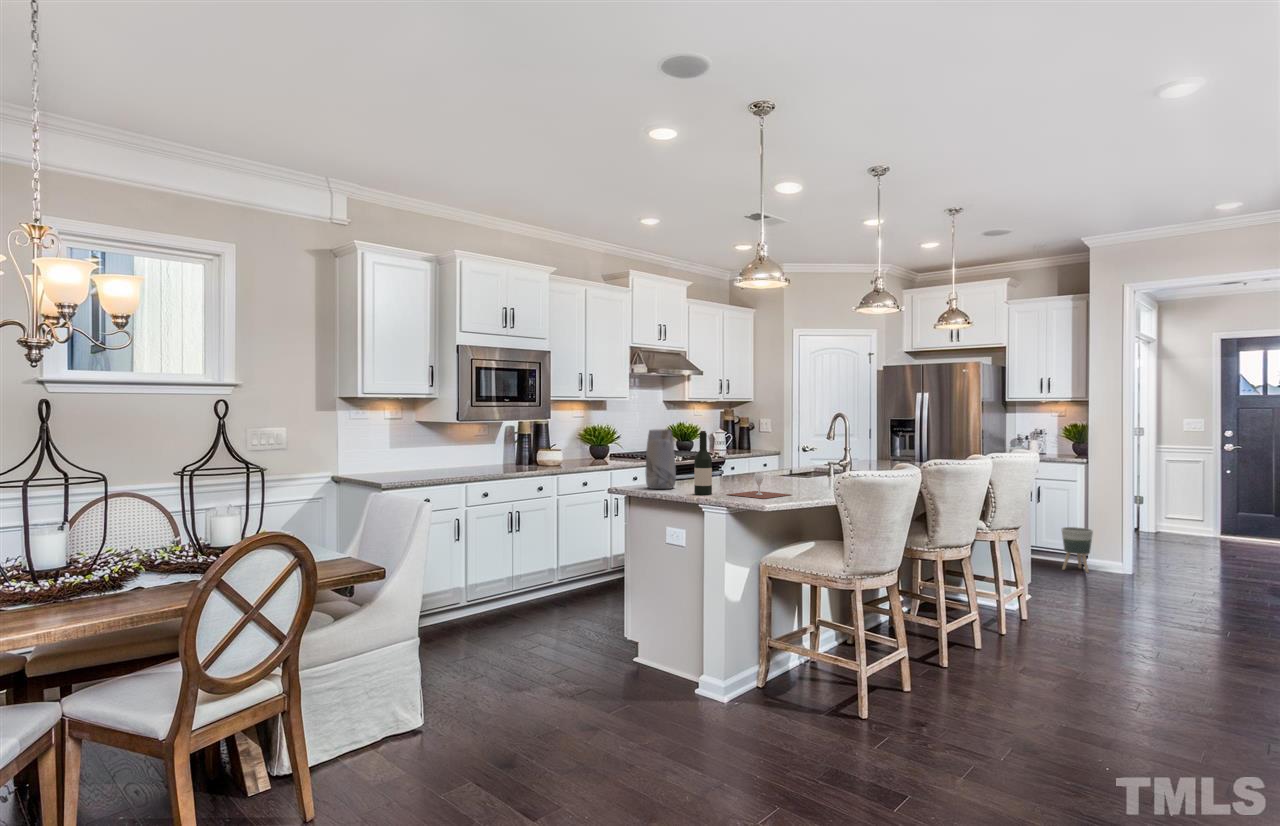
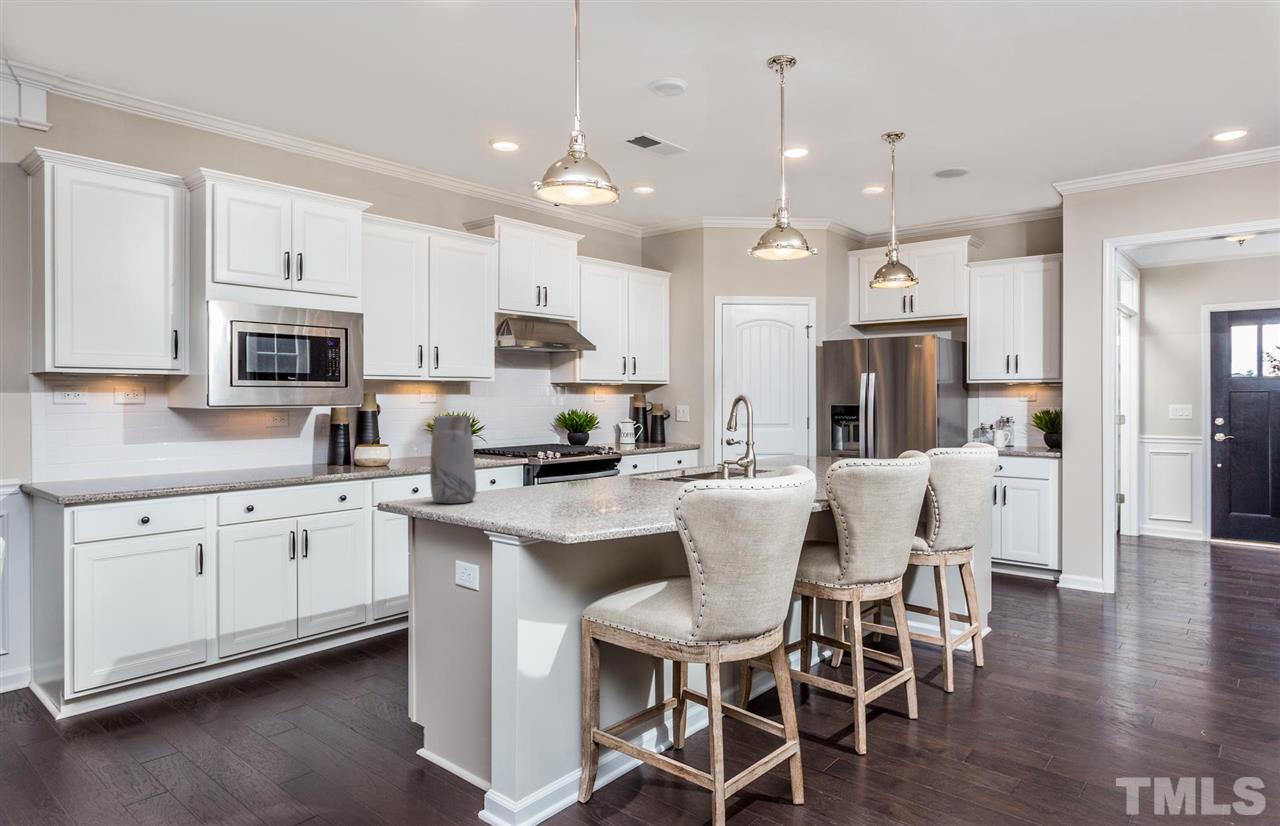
wine bottle: present [694,431,712,495] -> none [486,417,511,514]
wine glass: present [728,473,791,499] -> none [531,481,630,521]
planter: present [1062,527,1093,573] -> none [1031,537,1069,595]

